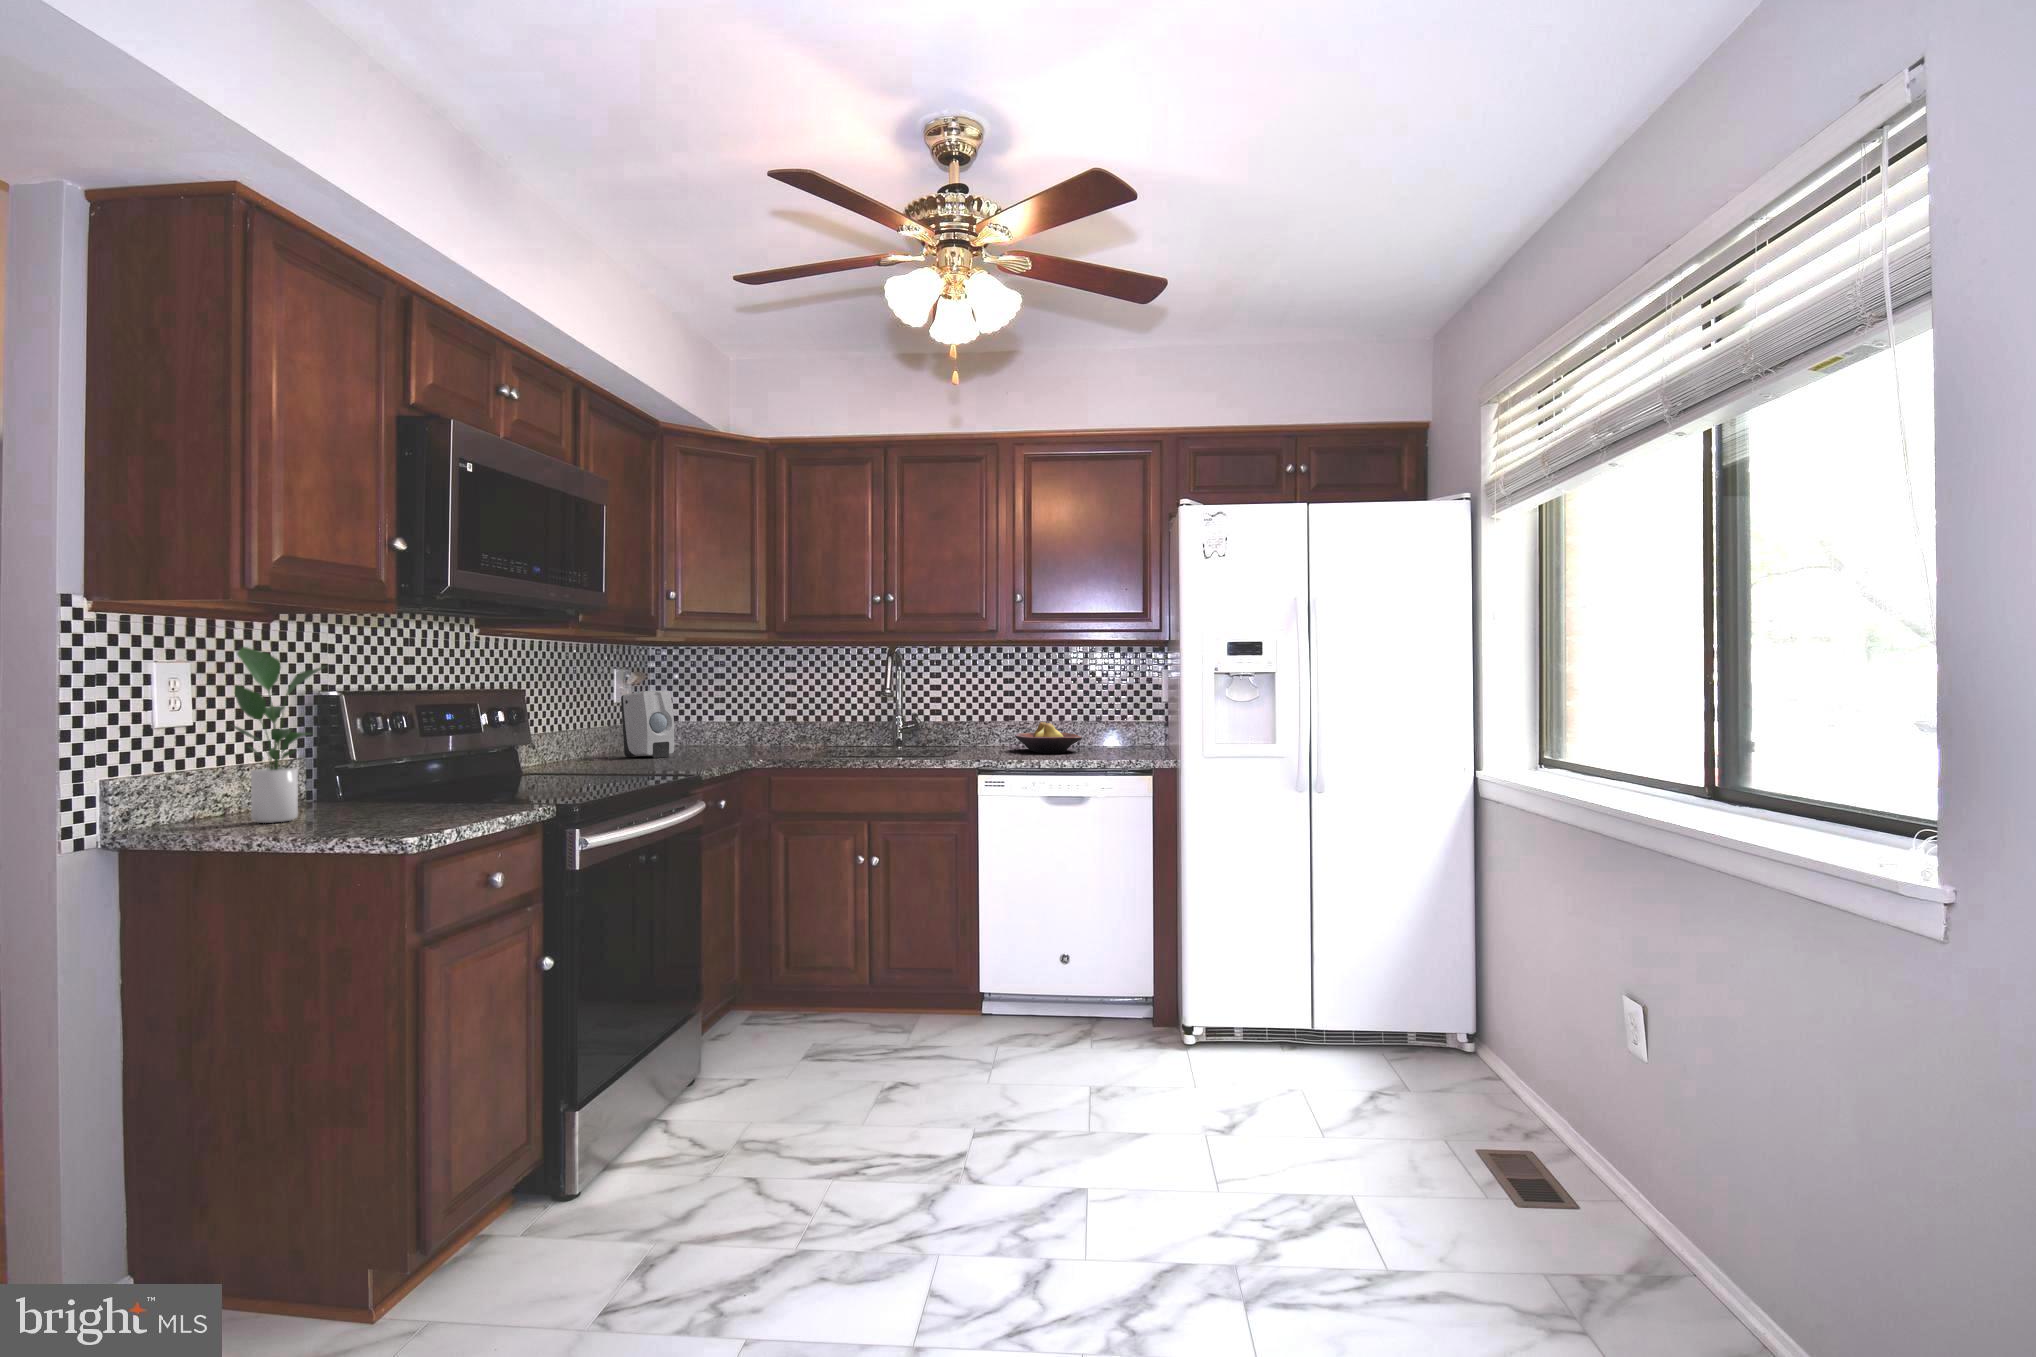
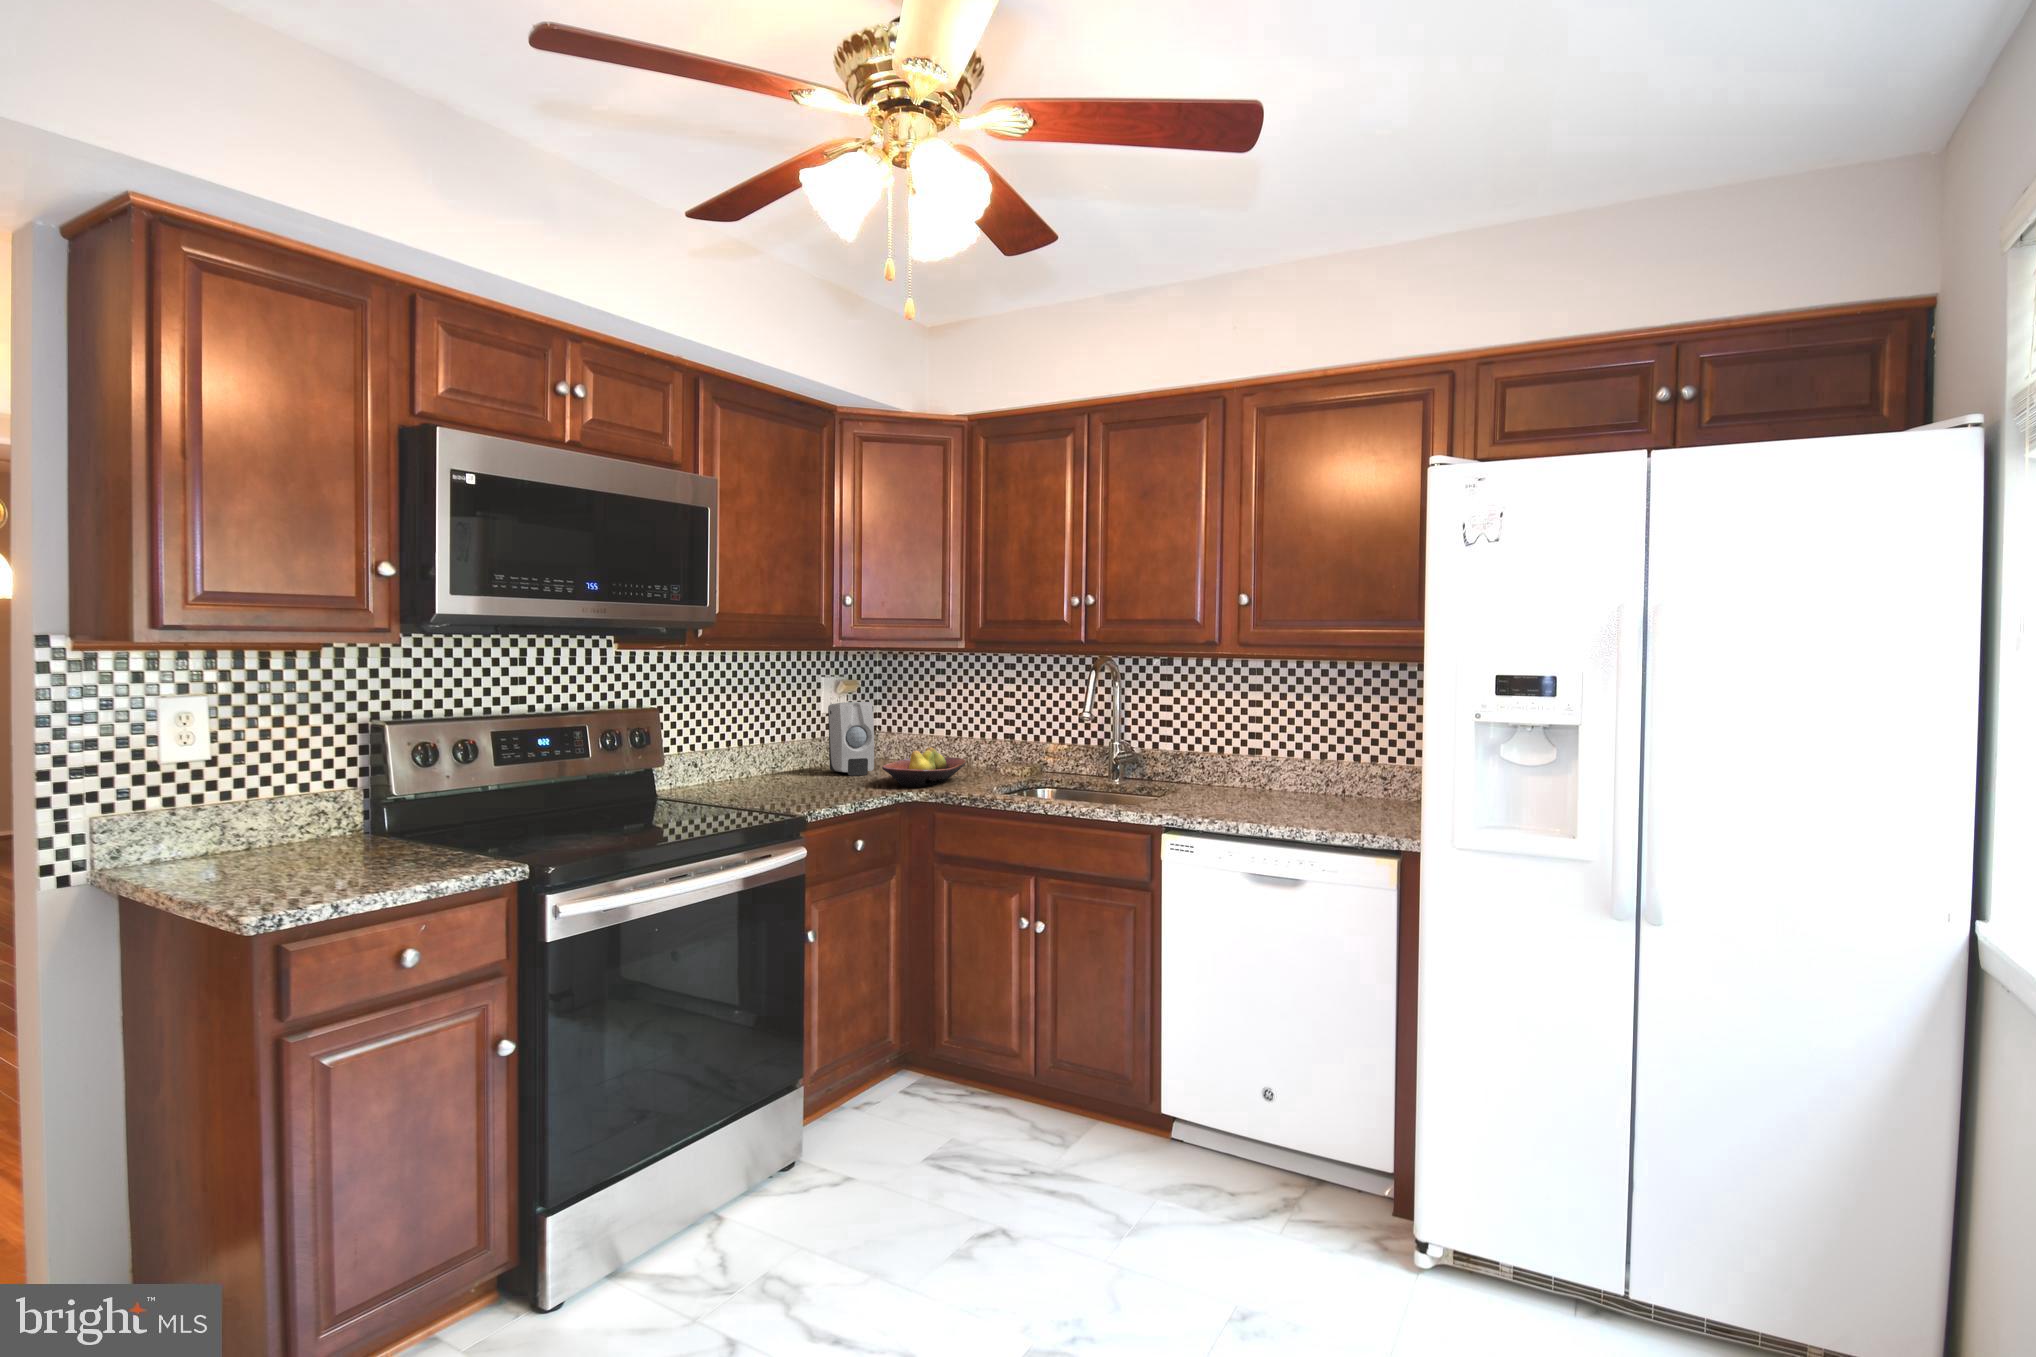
potted plant: present [231,647,323,823] -> none [181,683,290,868]
fruit bowl: present [1015,722,1082,753] -> present [882,747,966,787]

